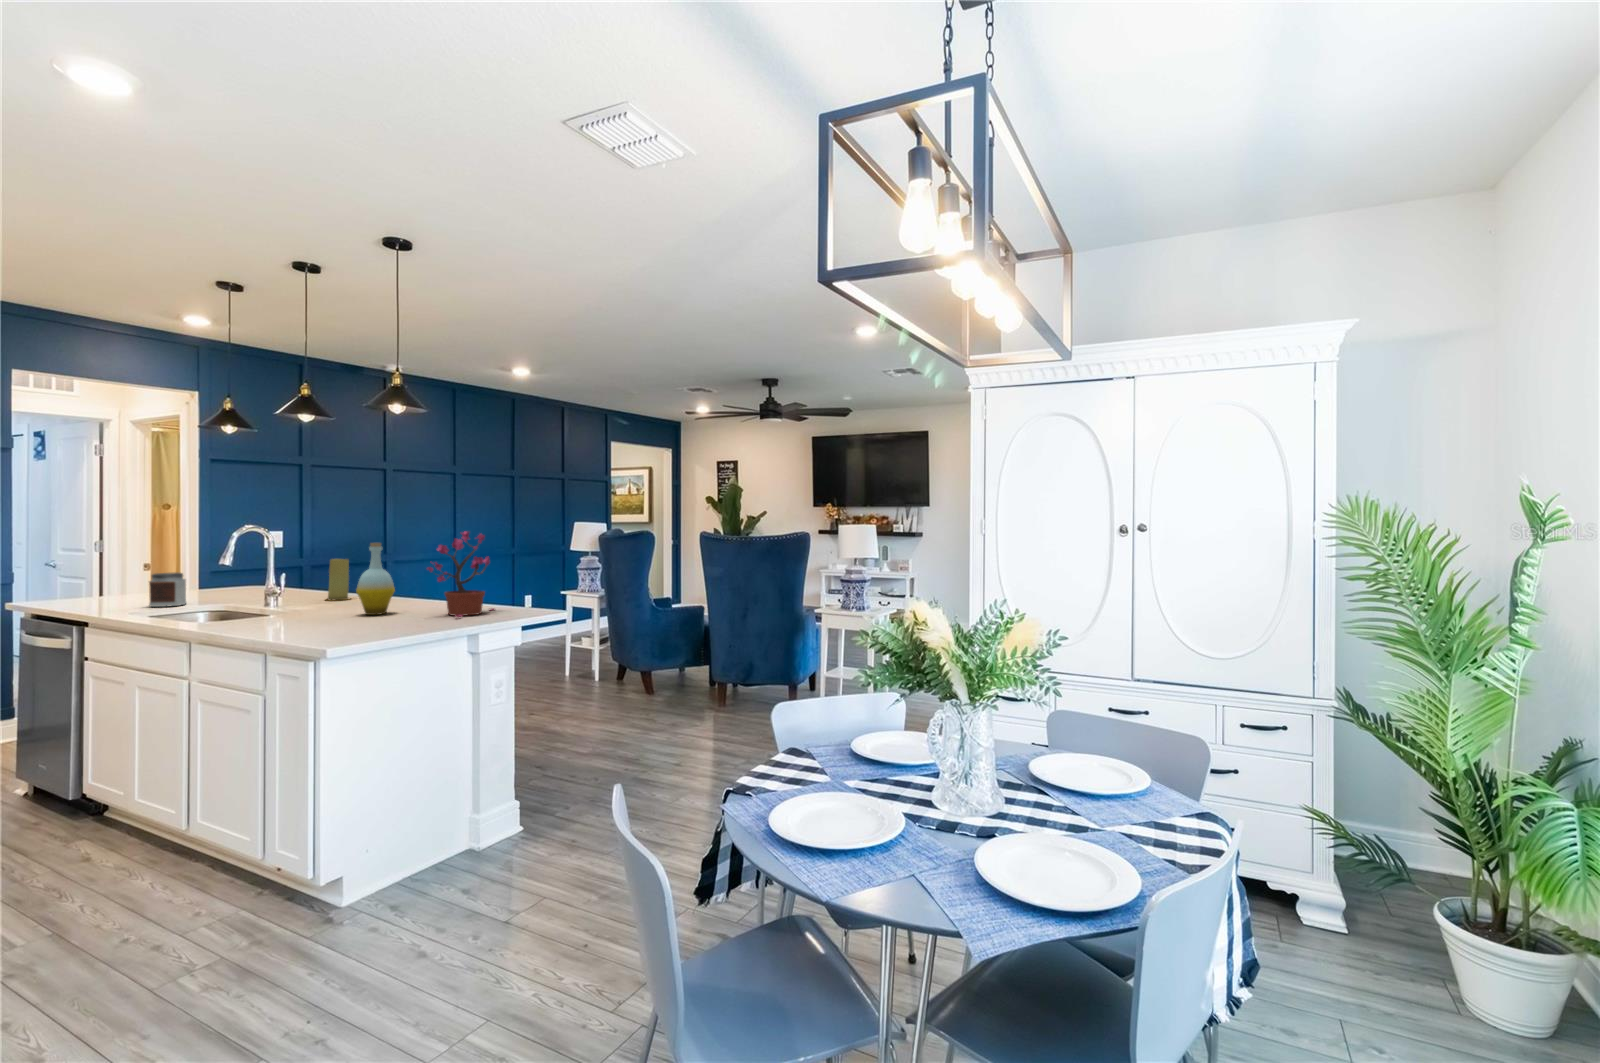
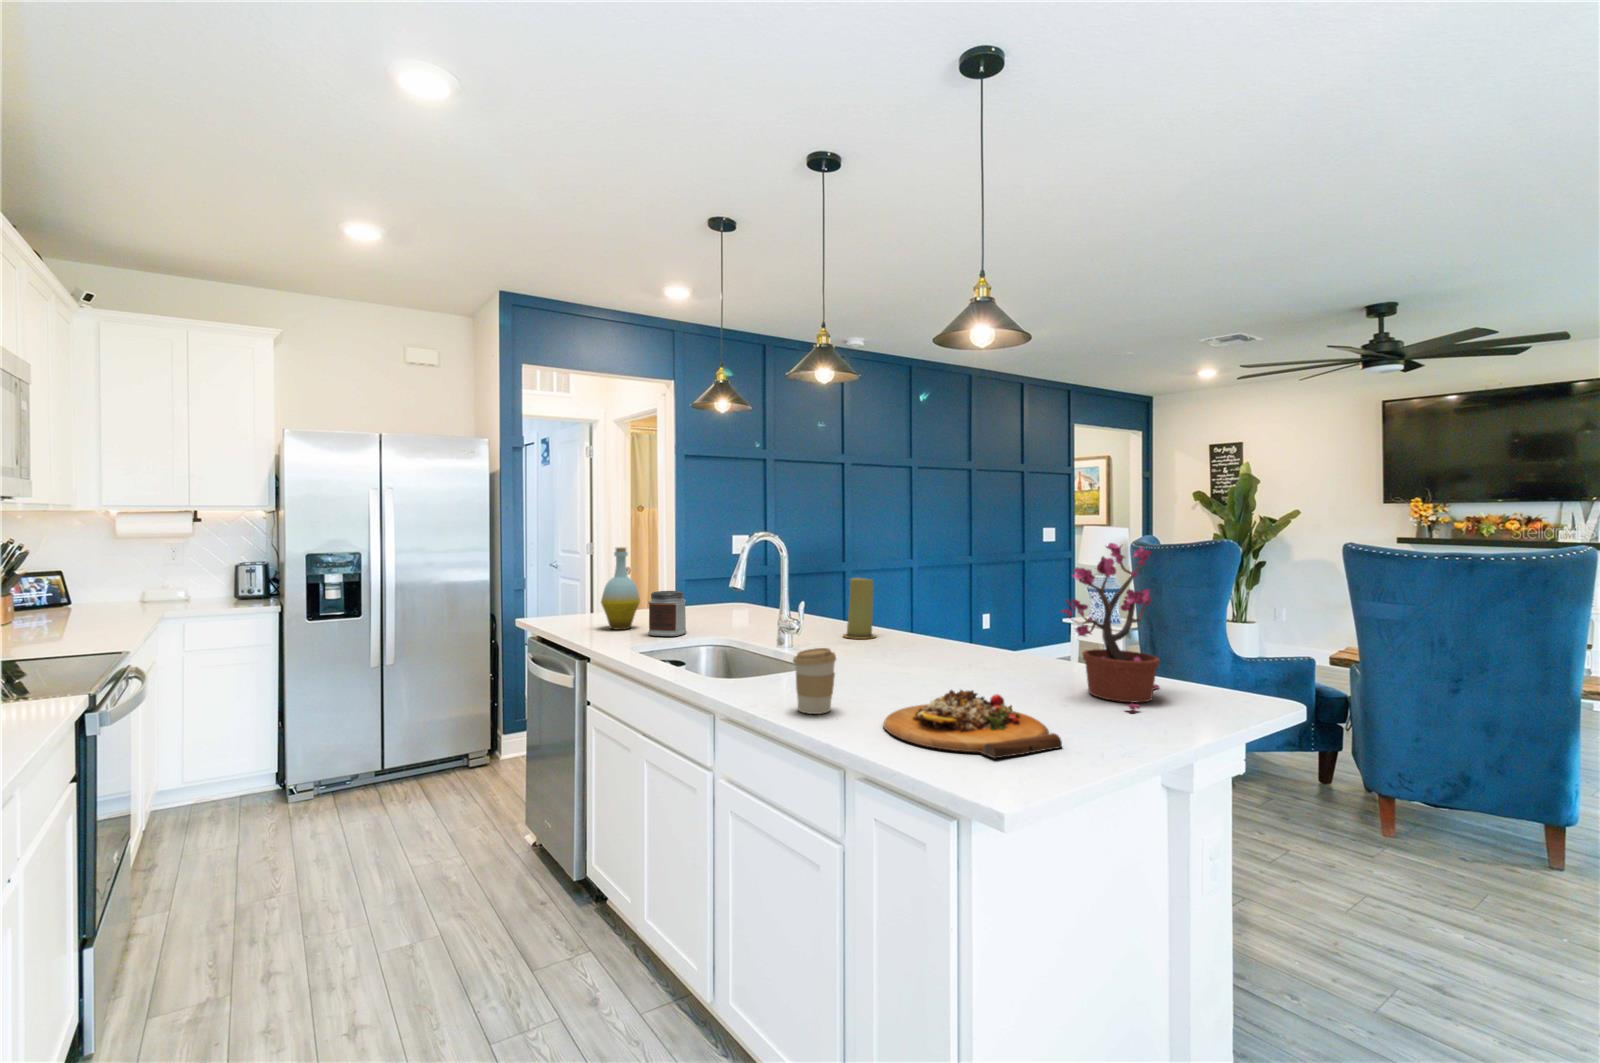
bottle: present [356,543,395,615] -> present [601,547,640,630]
coffee cup: none [239,593,271,631] -> present [793,648,836,714]
cutting board: none [293,609,395,636] -> present [883,690,1062,758]

